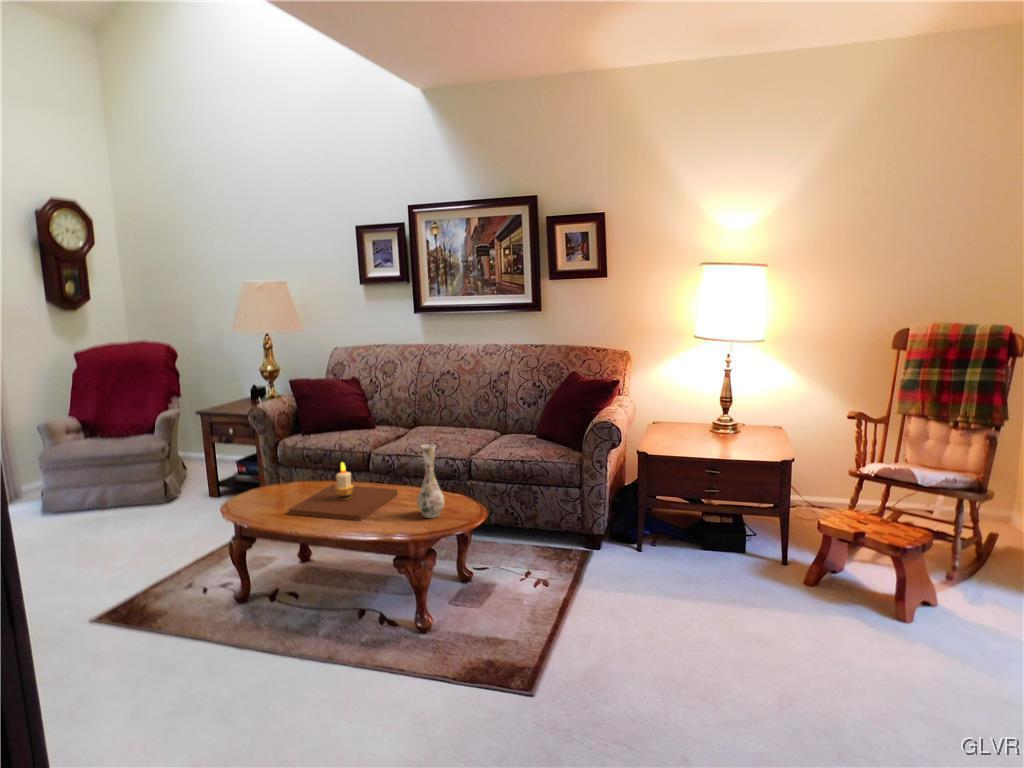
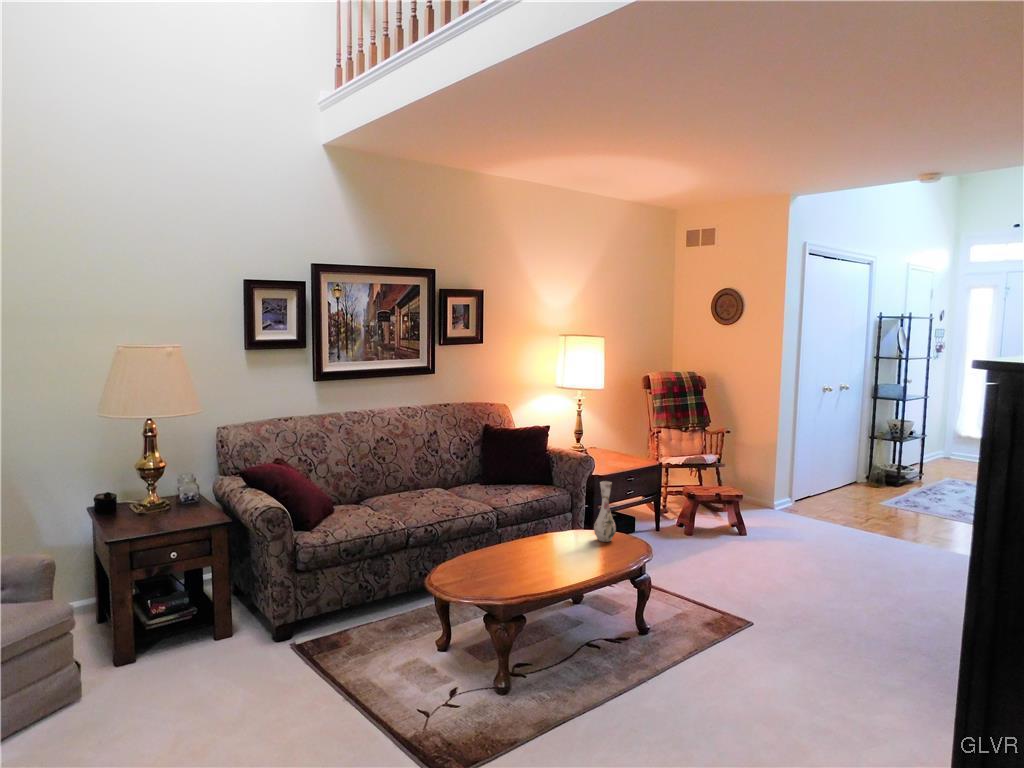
candle: present [289,462,398,521] -> none [486,516,587,573]

